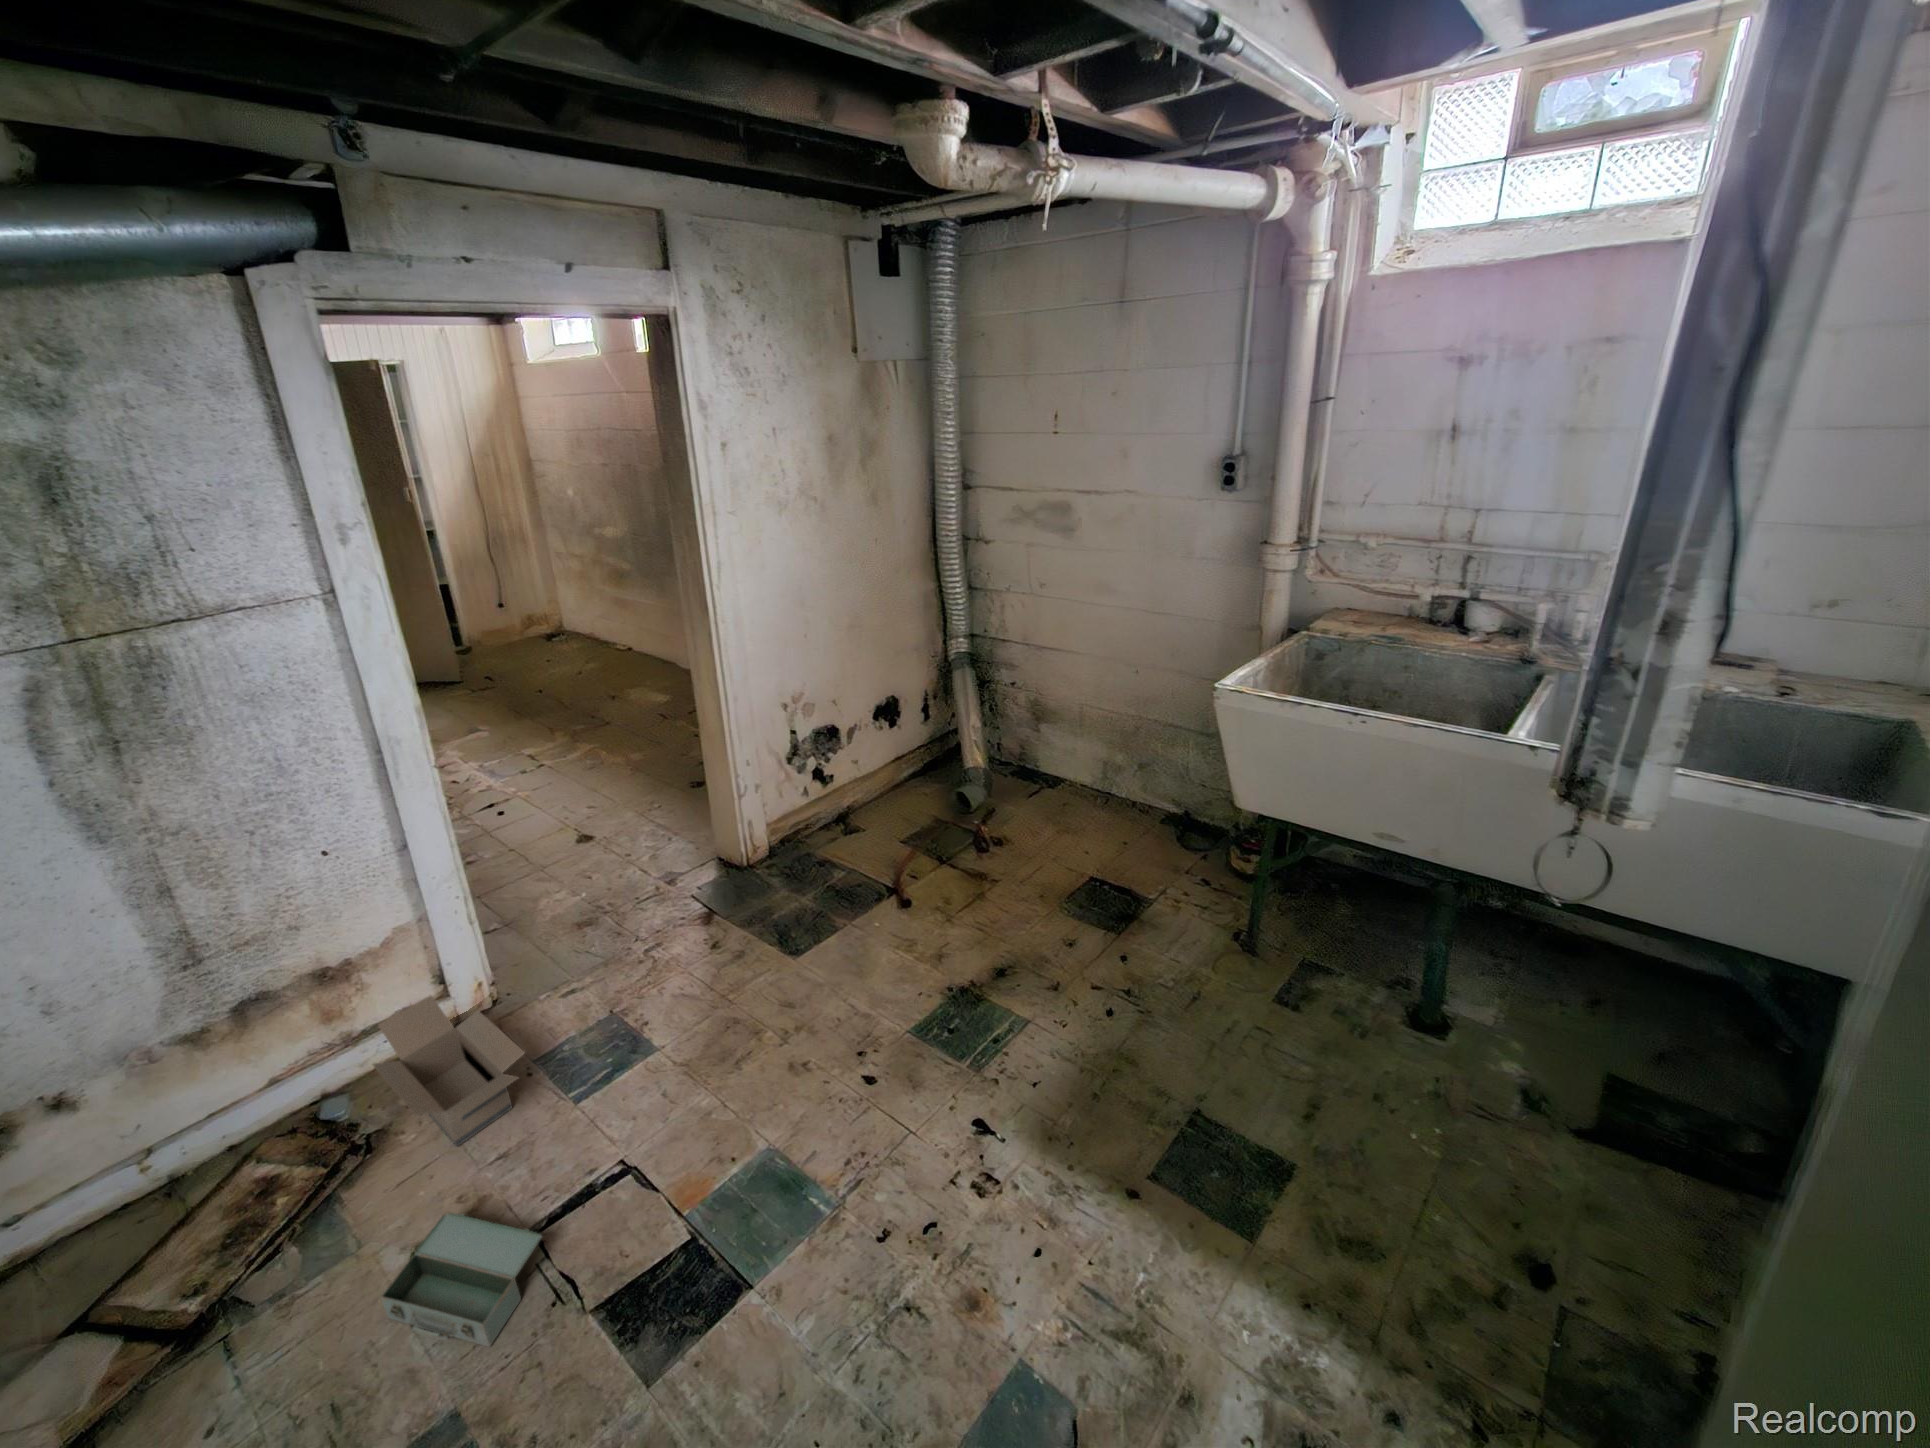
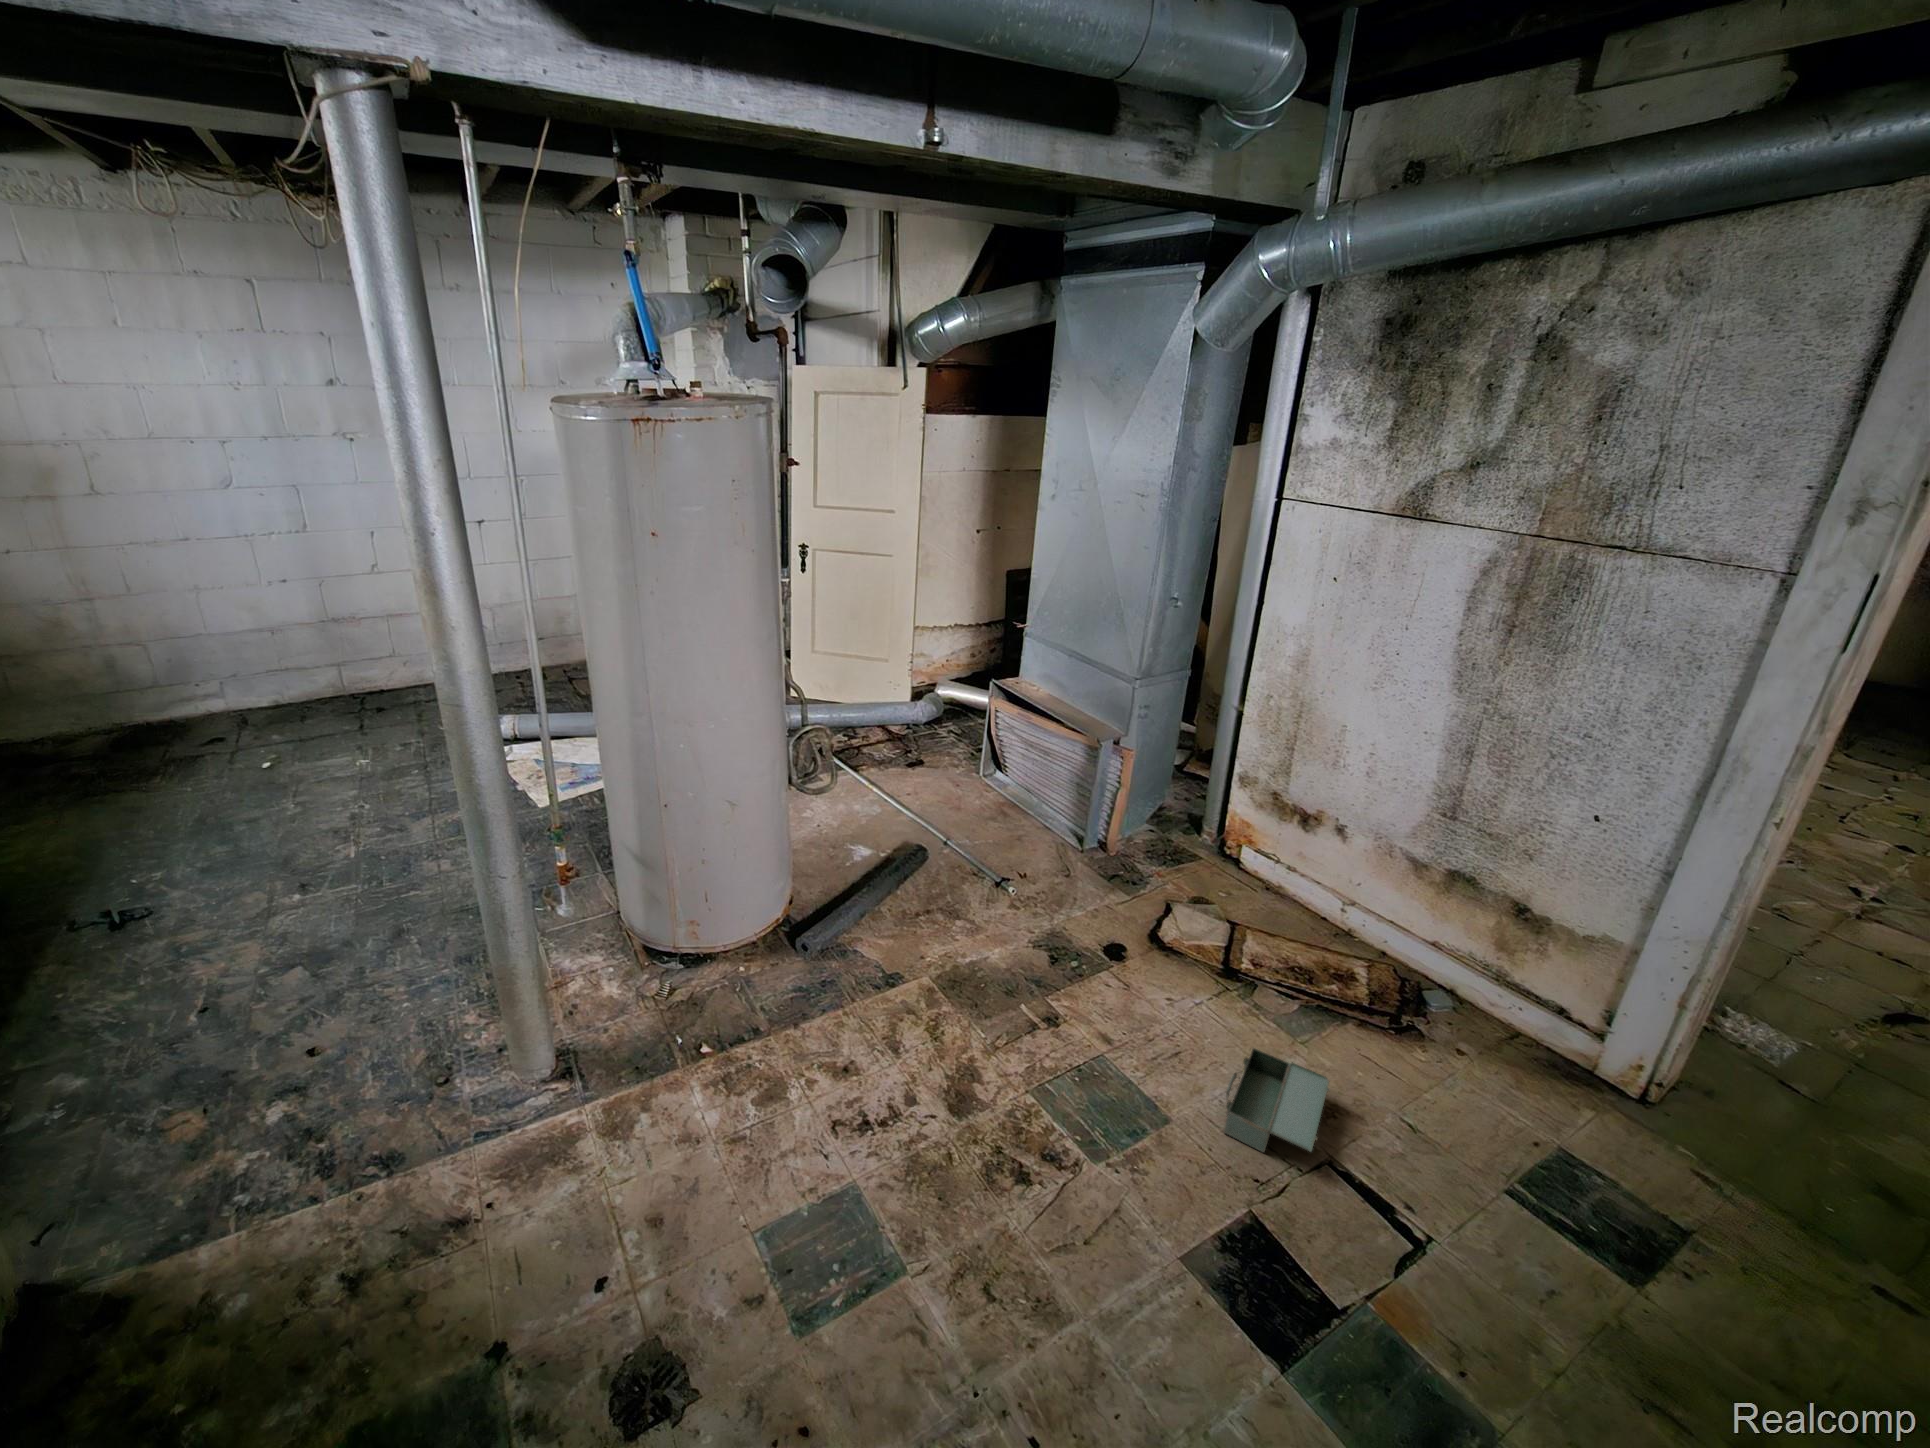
cardboard box: present [373,995,524,1146] -> none [1409,986,1582,1137]

